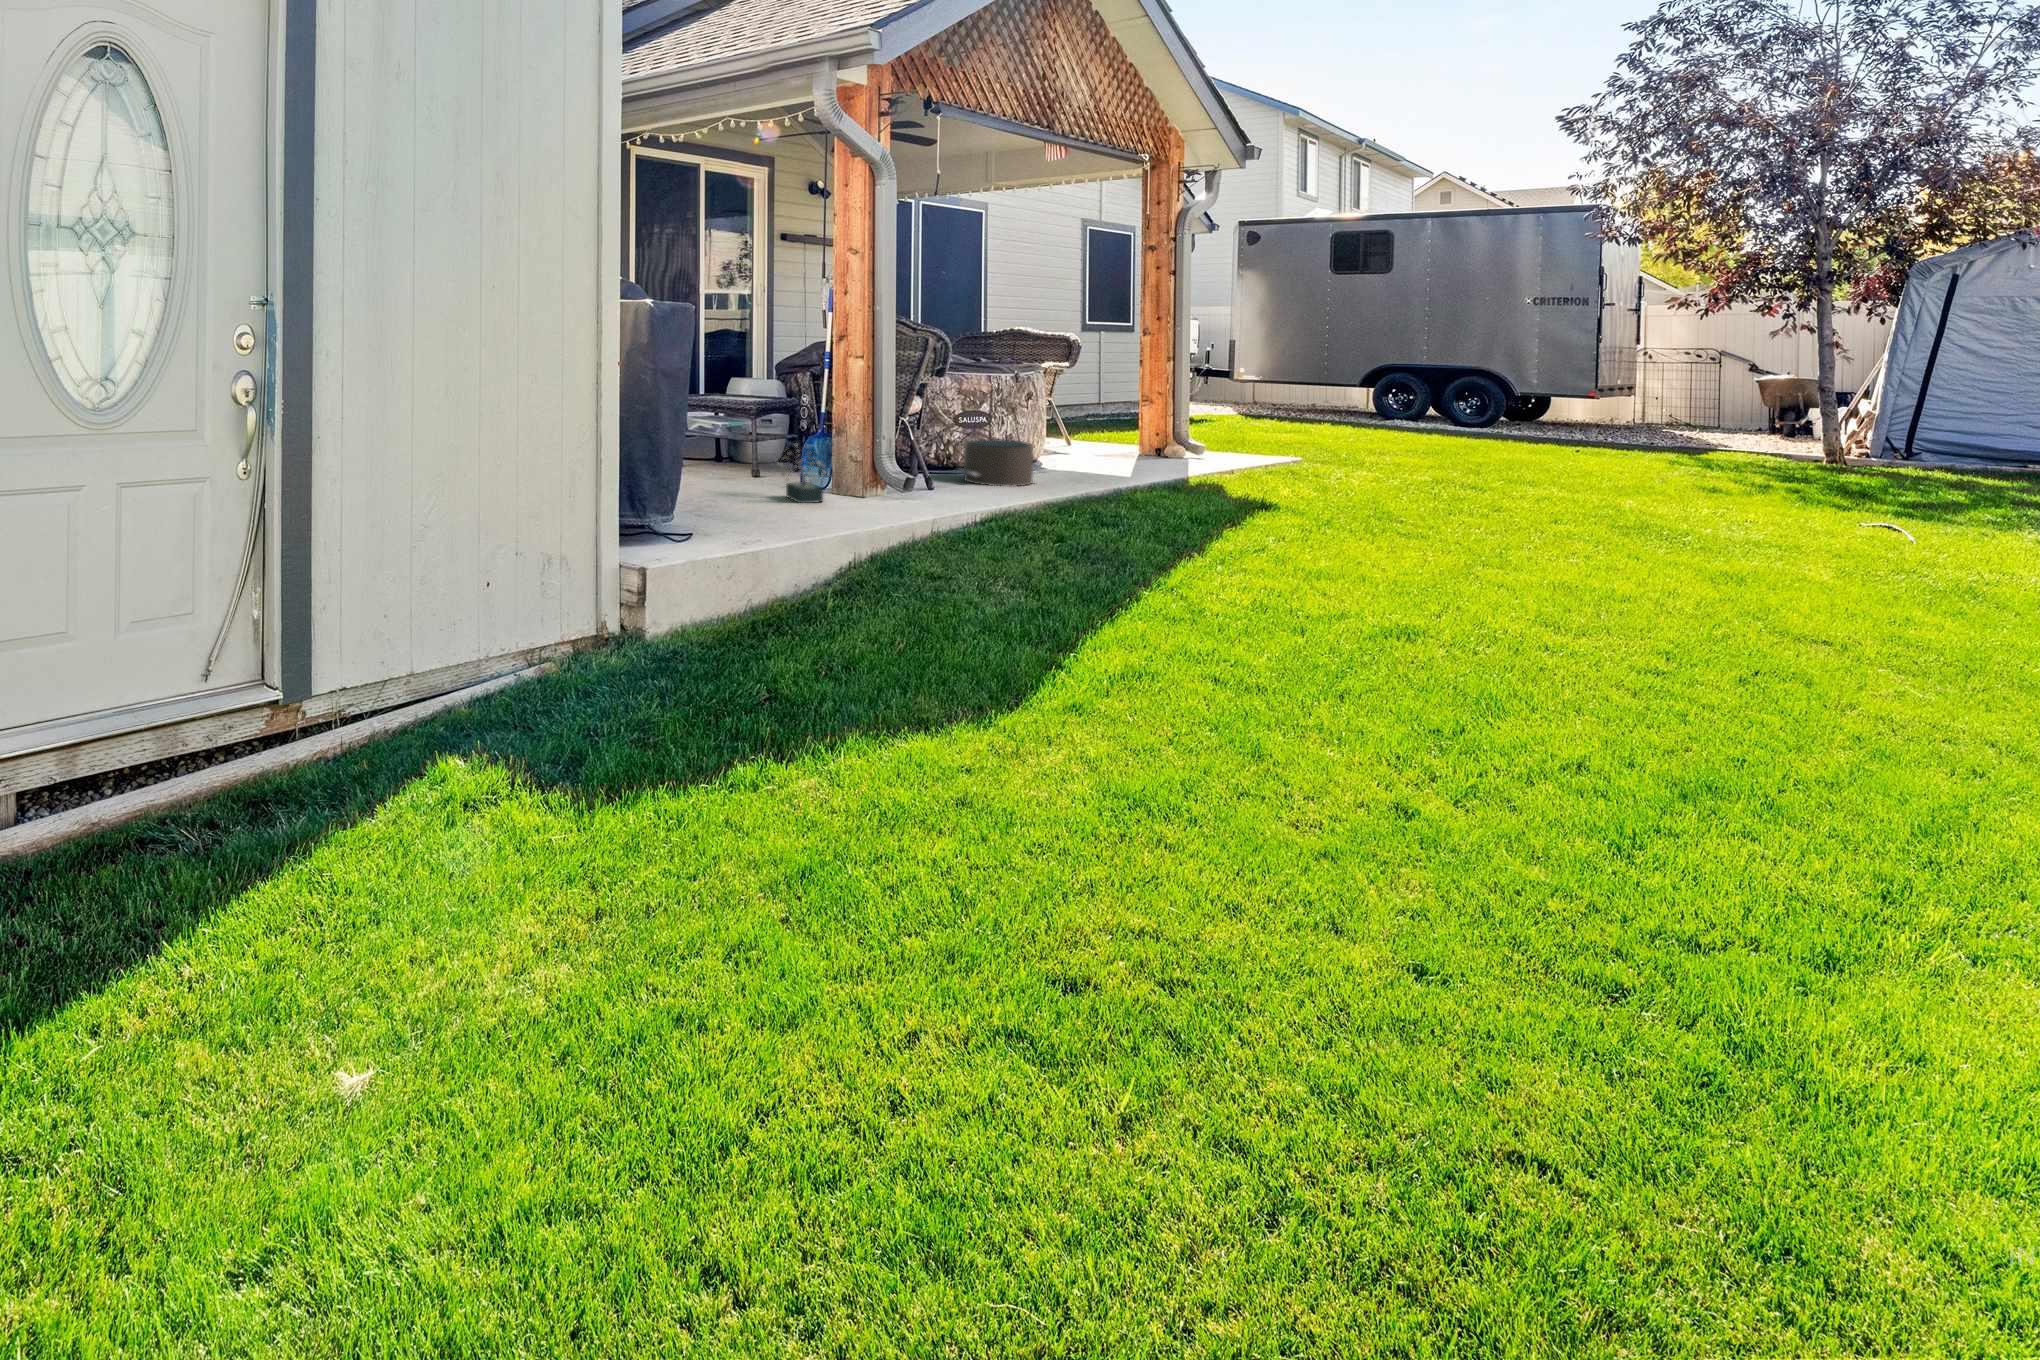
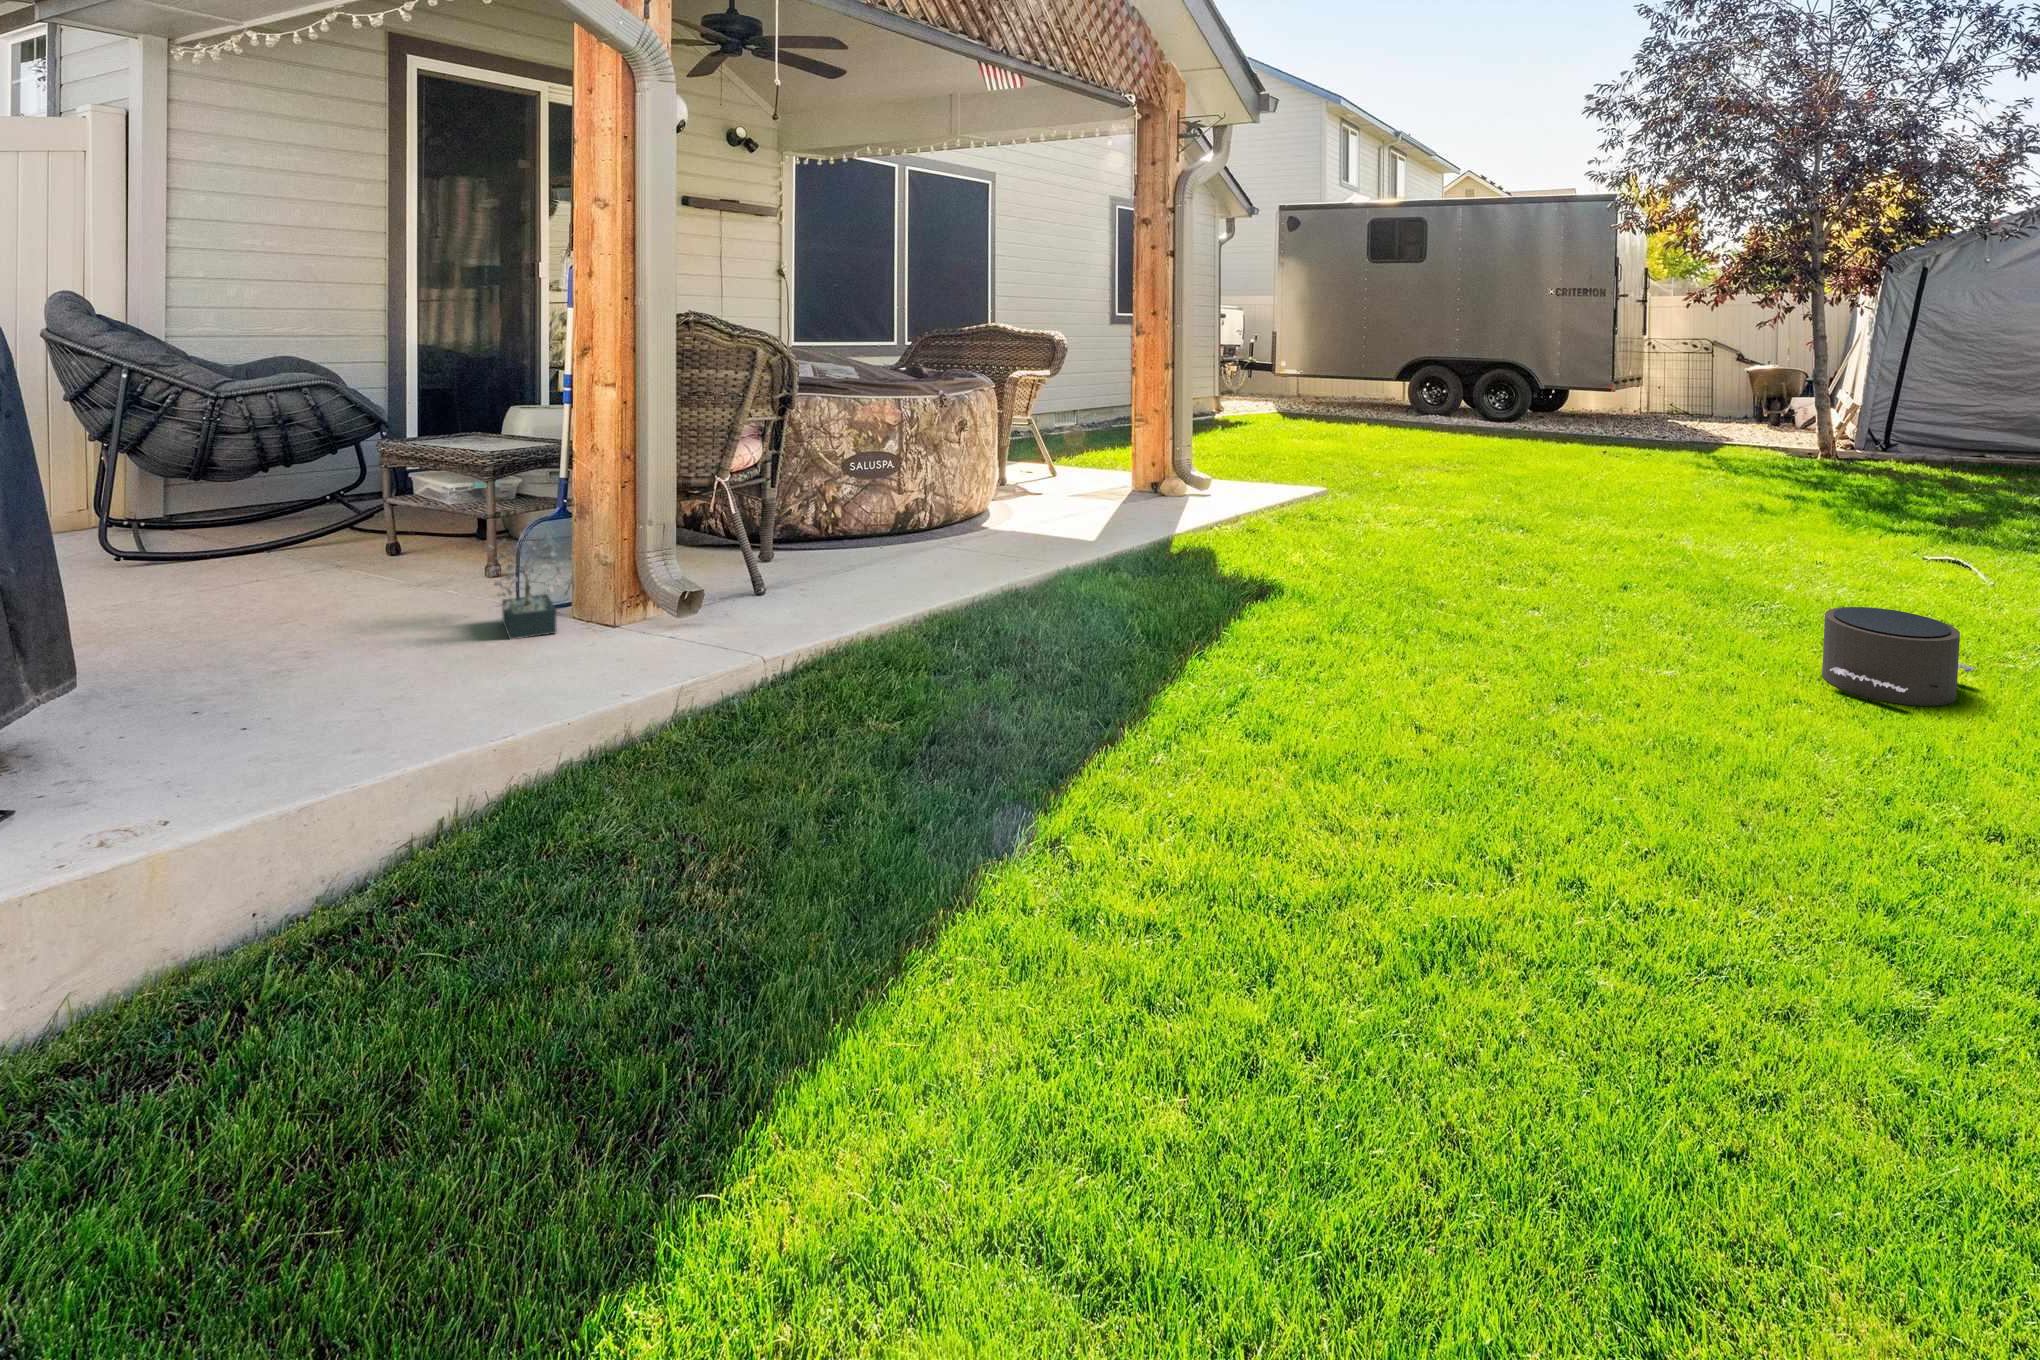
pouf: present [958,439,1048,487] -> present [1822,607,1975,706]

